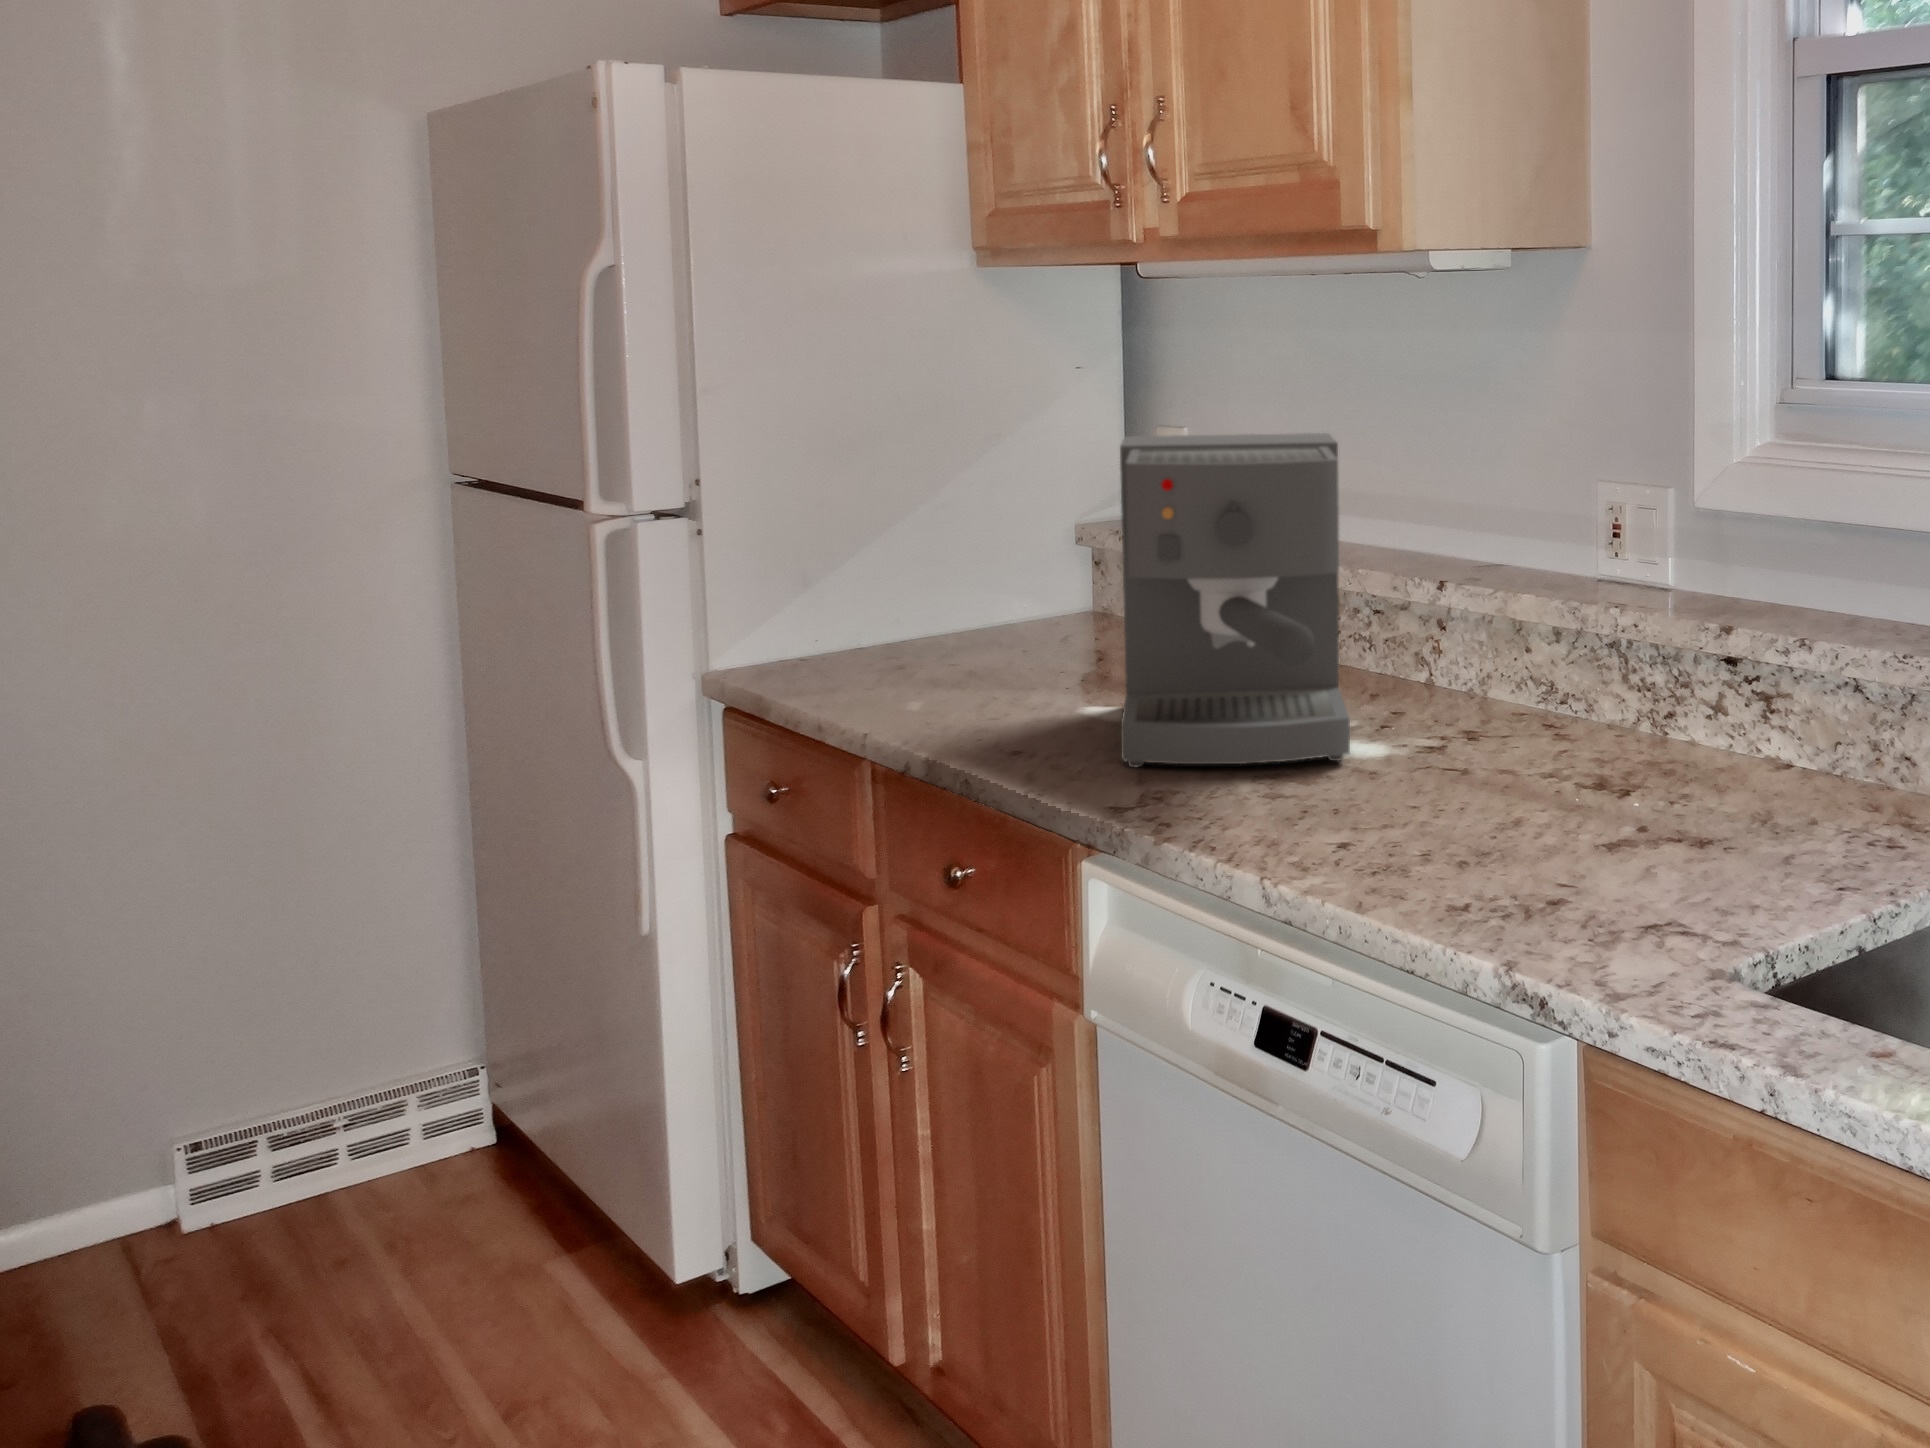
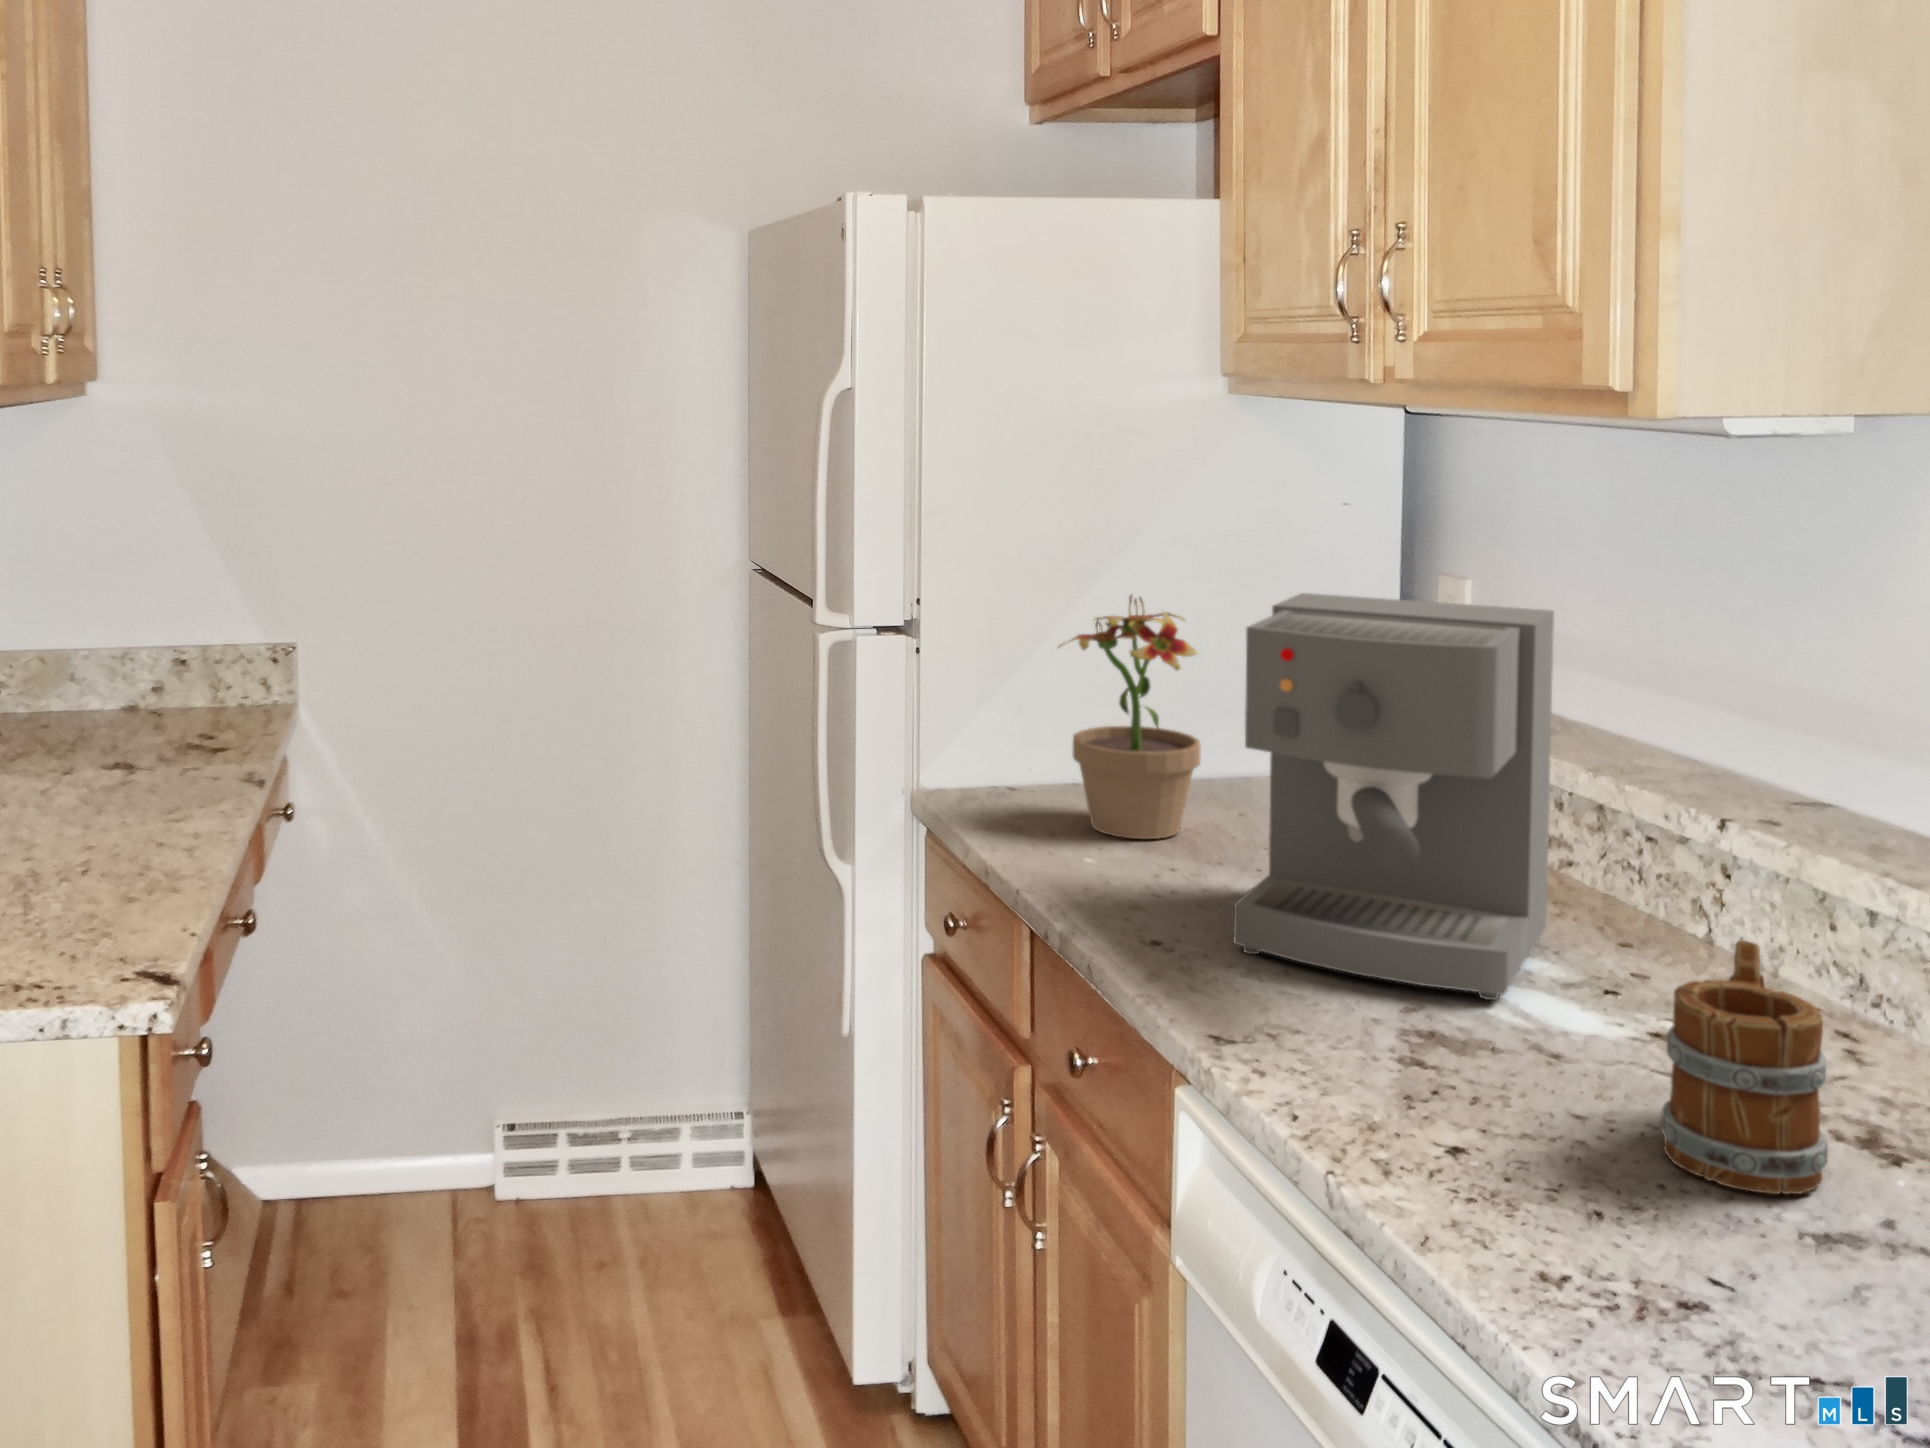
potted plant: none [876,456,1015,688] -> present [1059,595,1200,839]
mug: none [1529,667,1650,862] -> present [1661,940,1828,1194]

